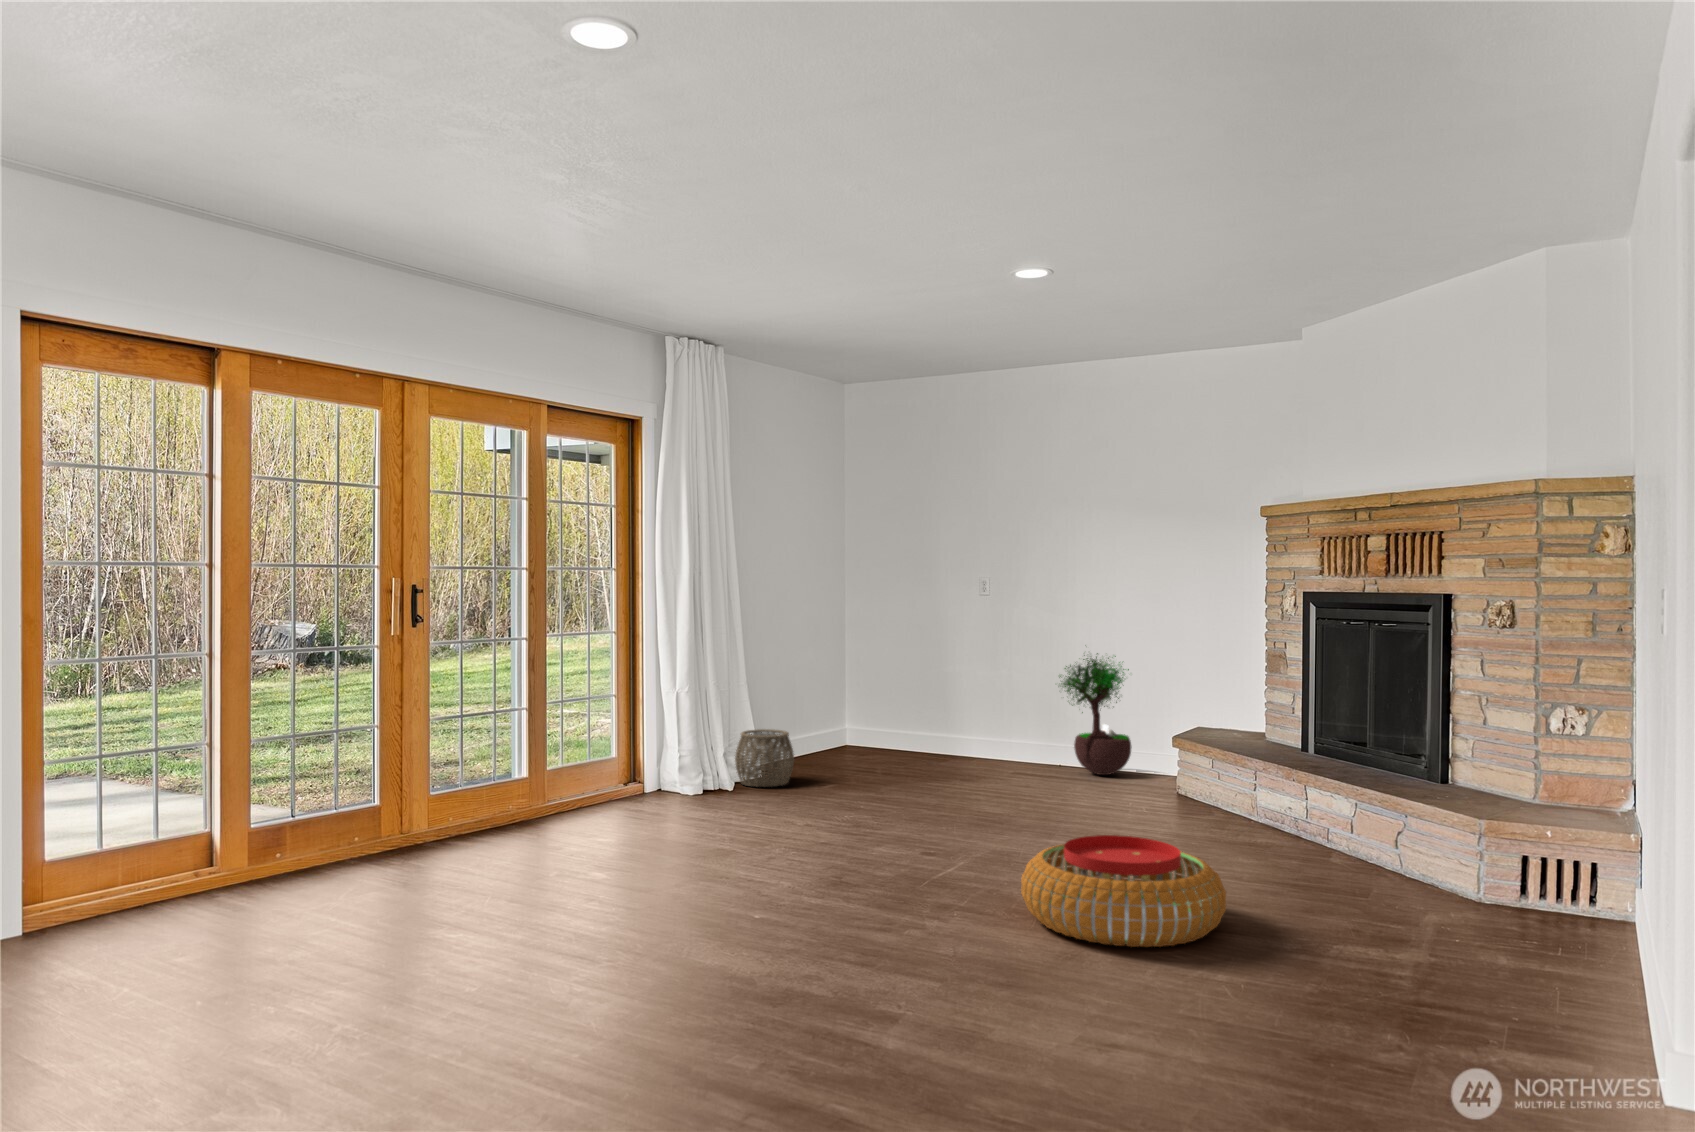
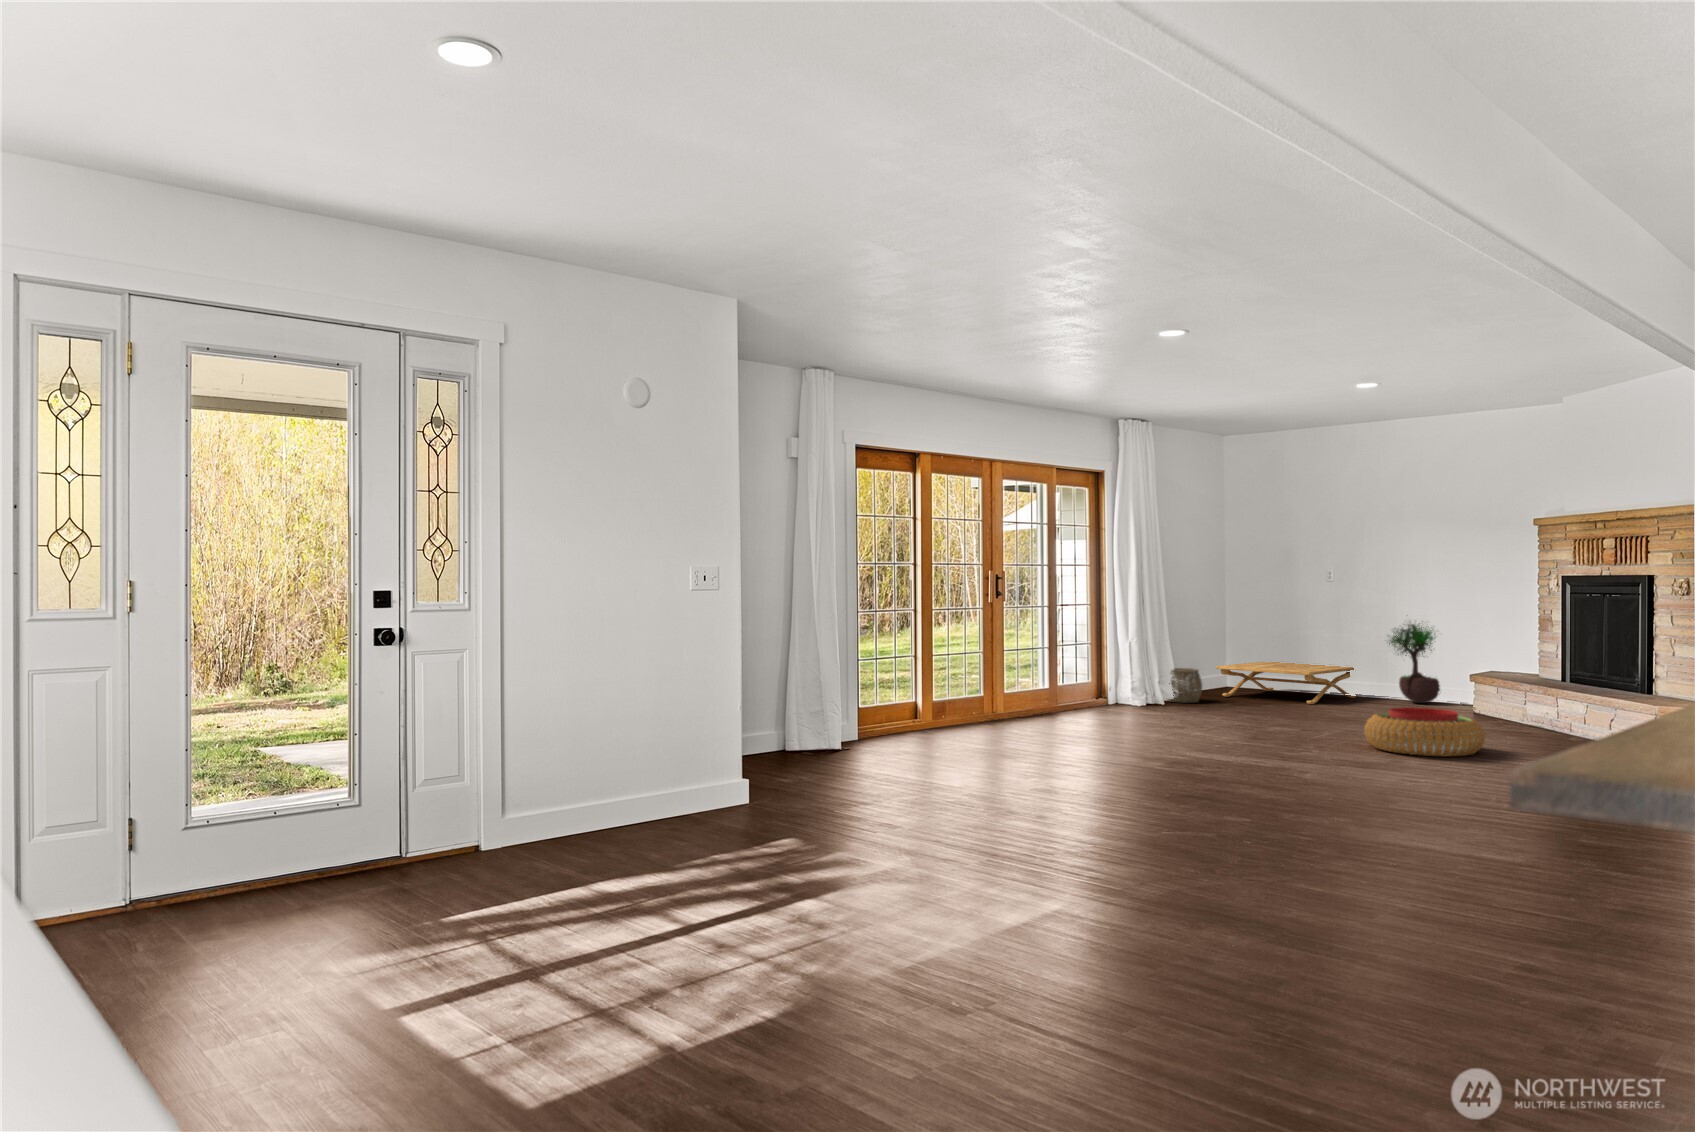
coffee table: none [820,708,1025,783] -> present [1216,661,1356,704]

